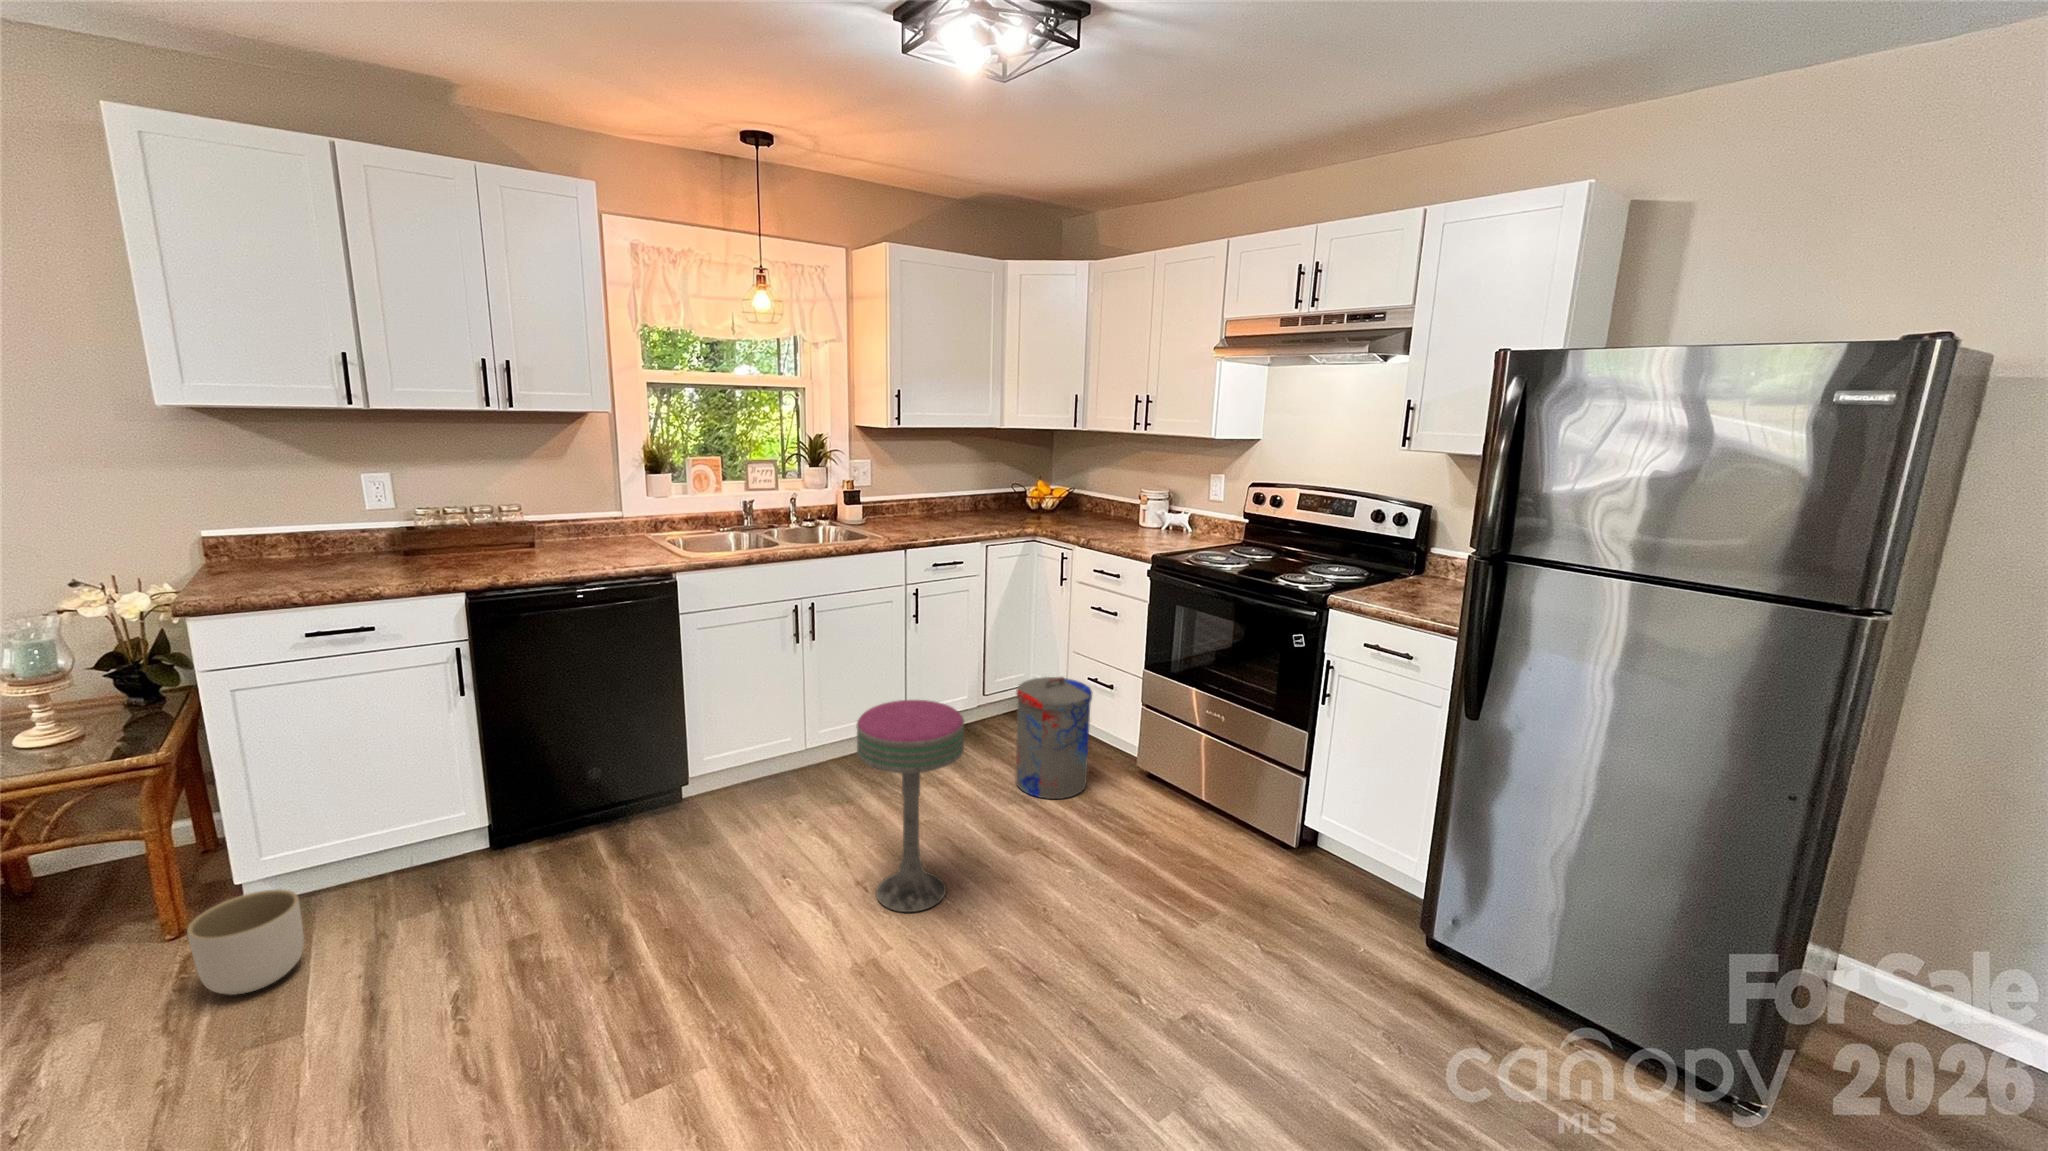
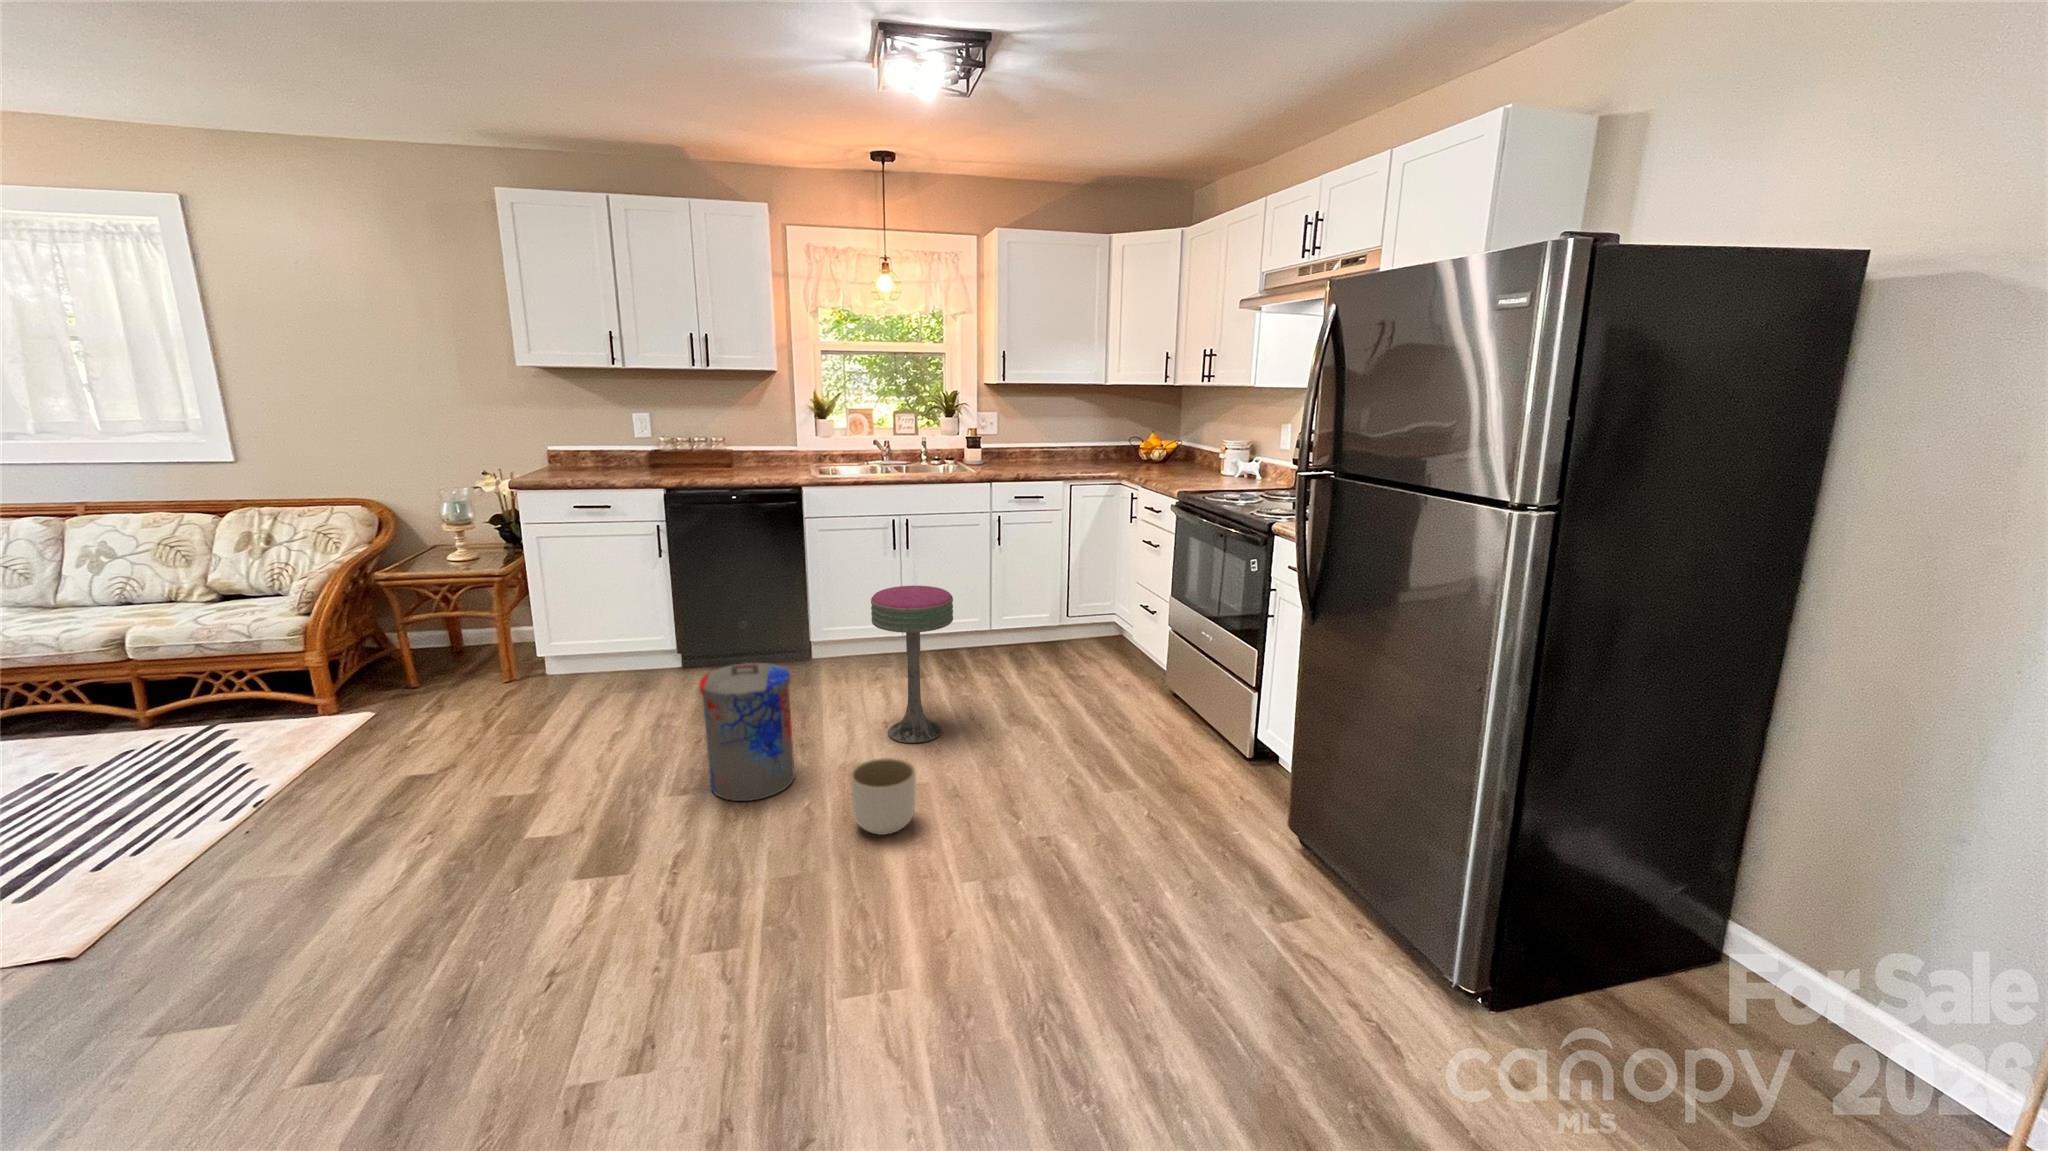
trash can: present [1016,677,1093,799] -> present [700,663,795,801]
planter: present [187,889,304,995] -> present [851,758,916,835]

